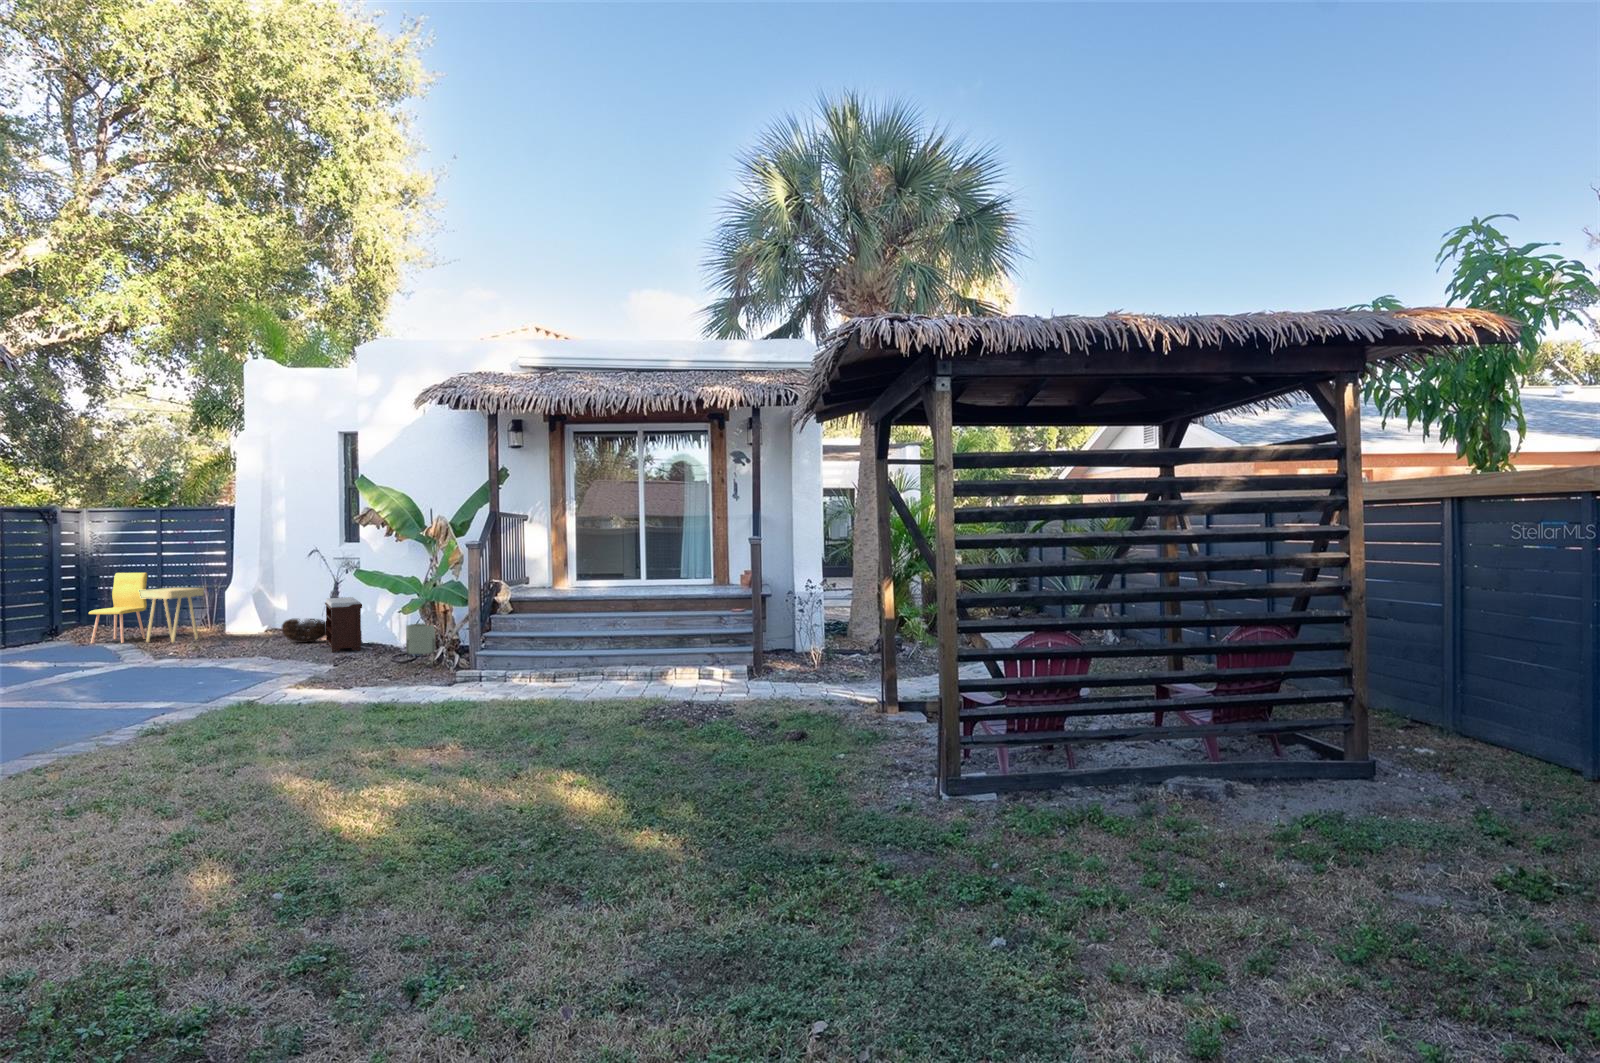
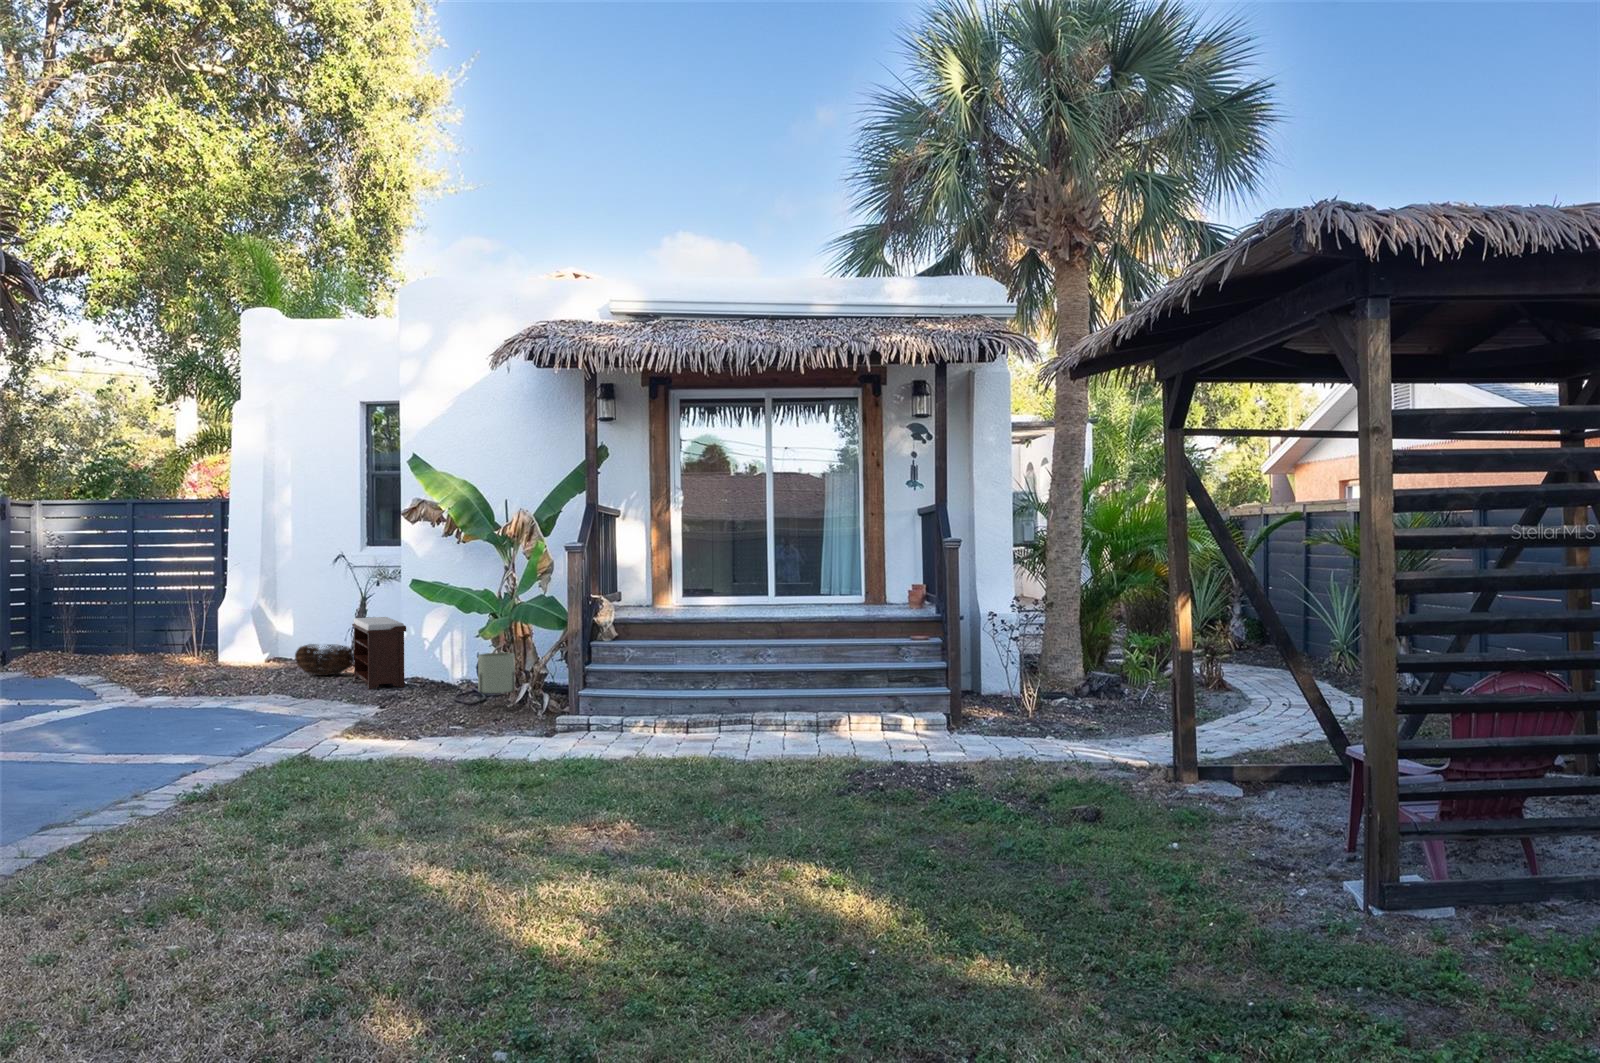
chair: present [88,573,147,643] -> none [50,584,121,675]
side table: present [140,588,204,643] -> none [114,603,195,676]

